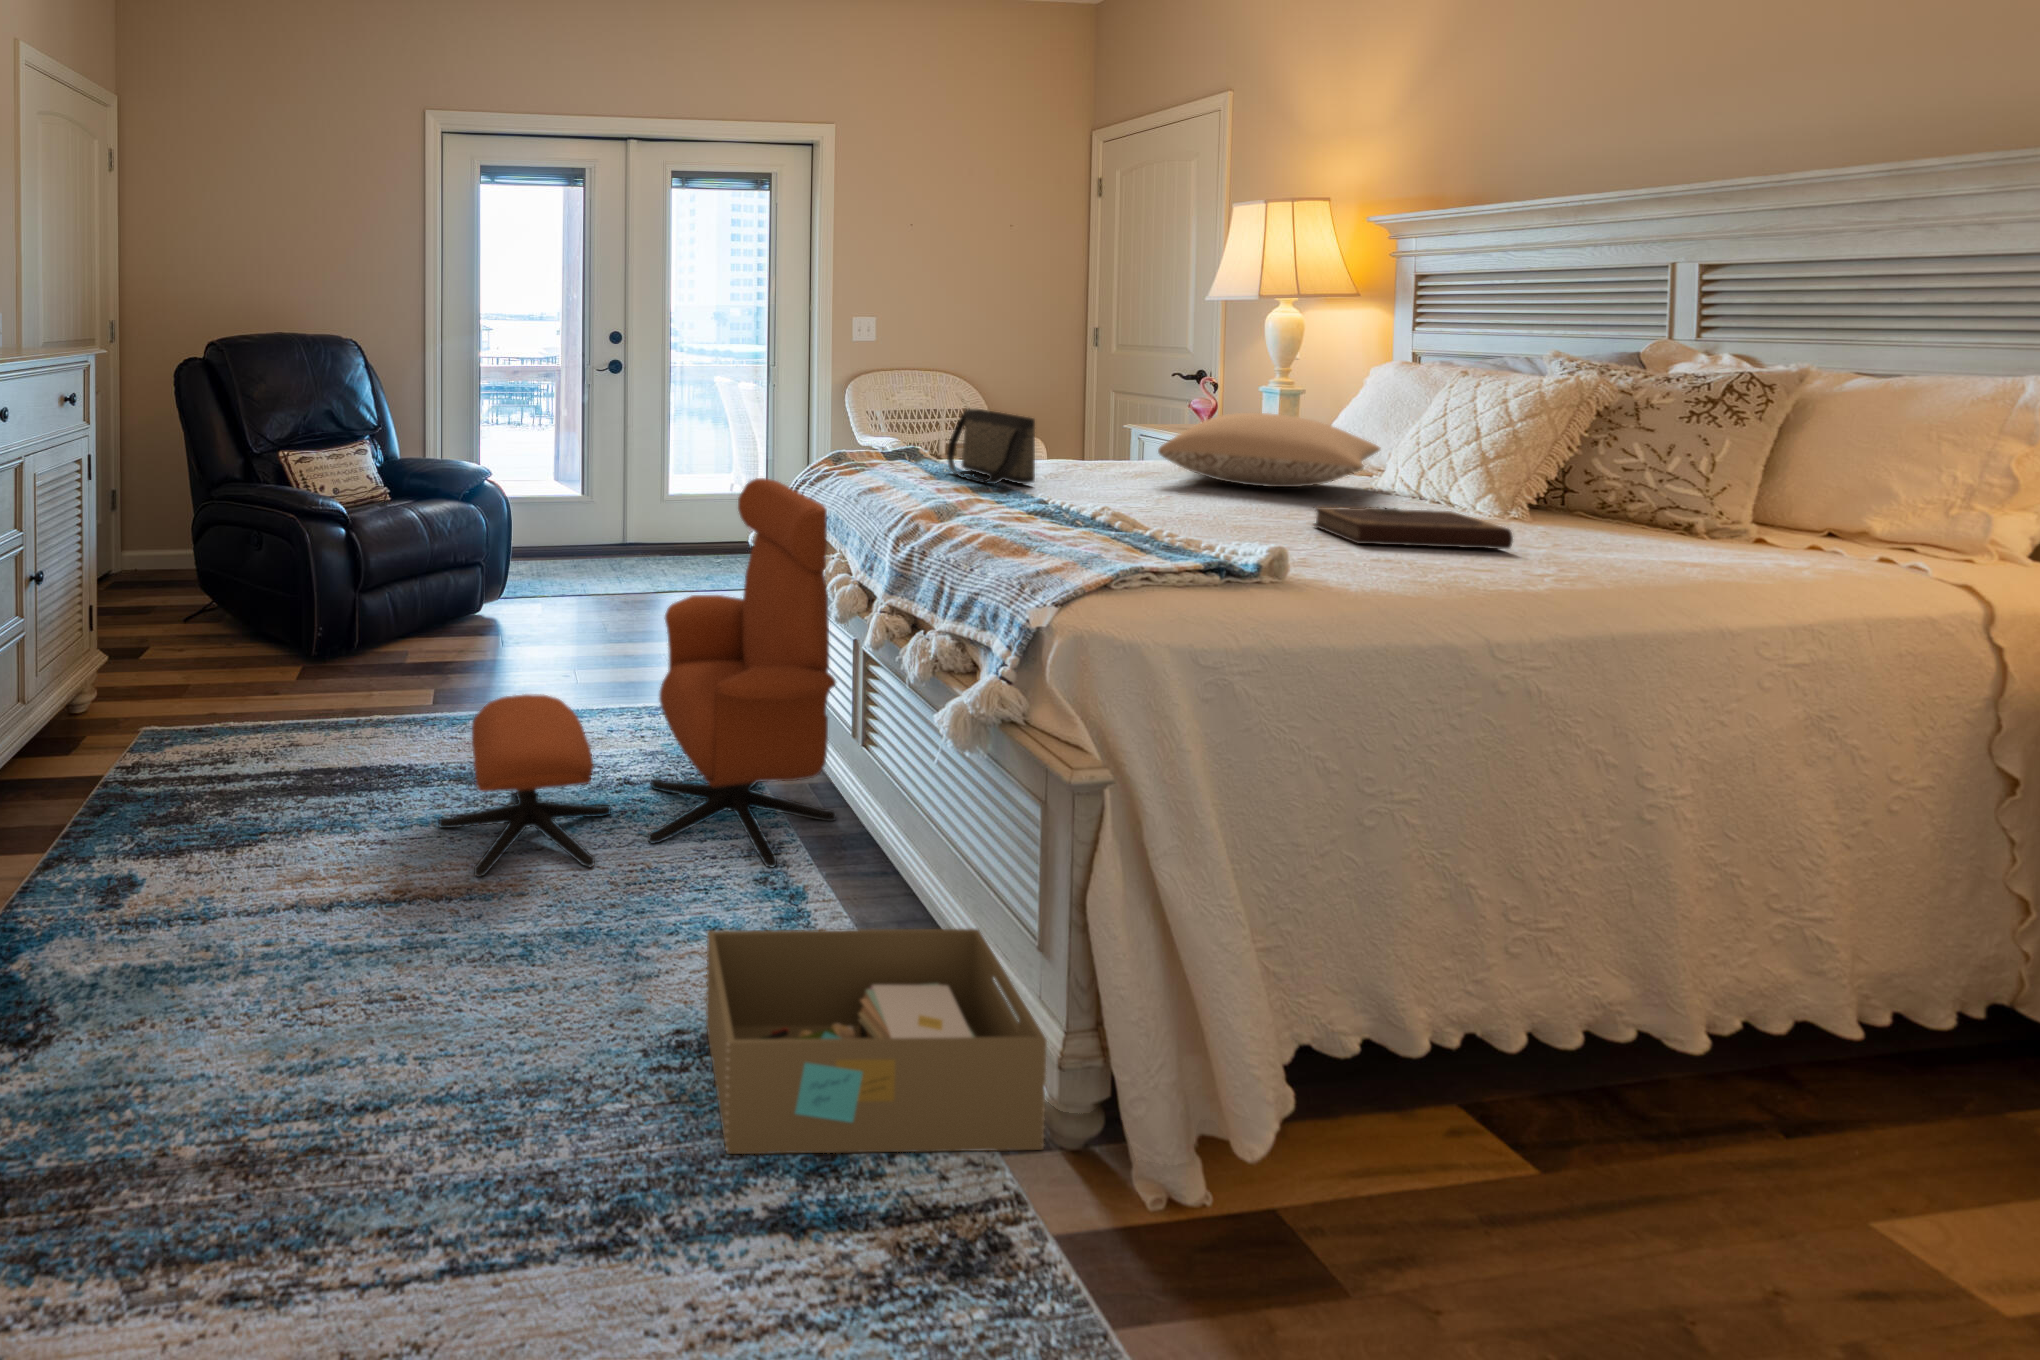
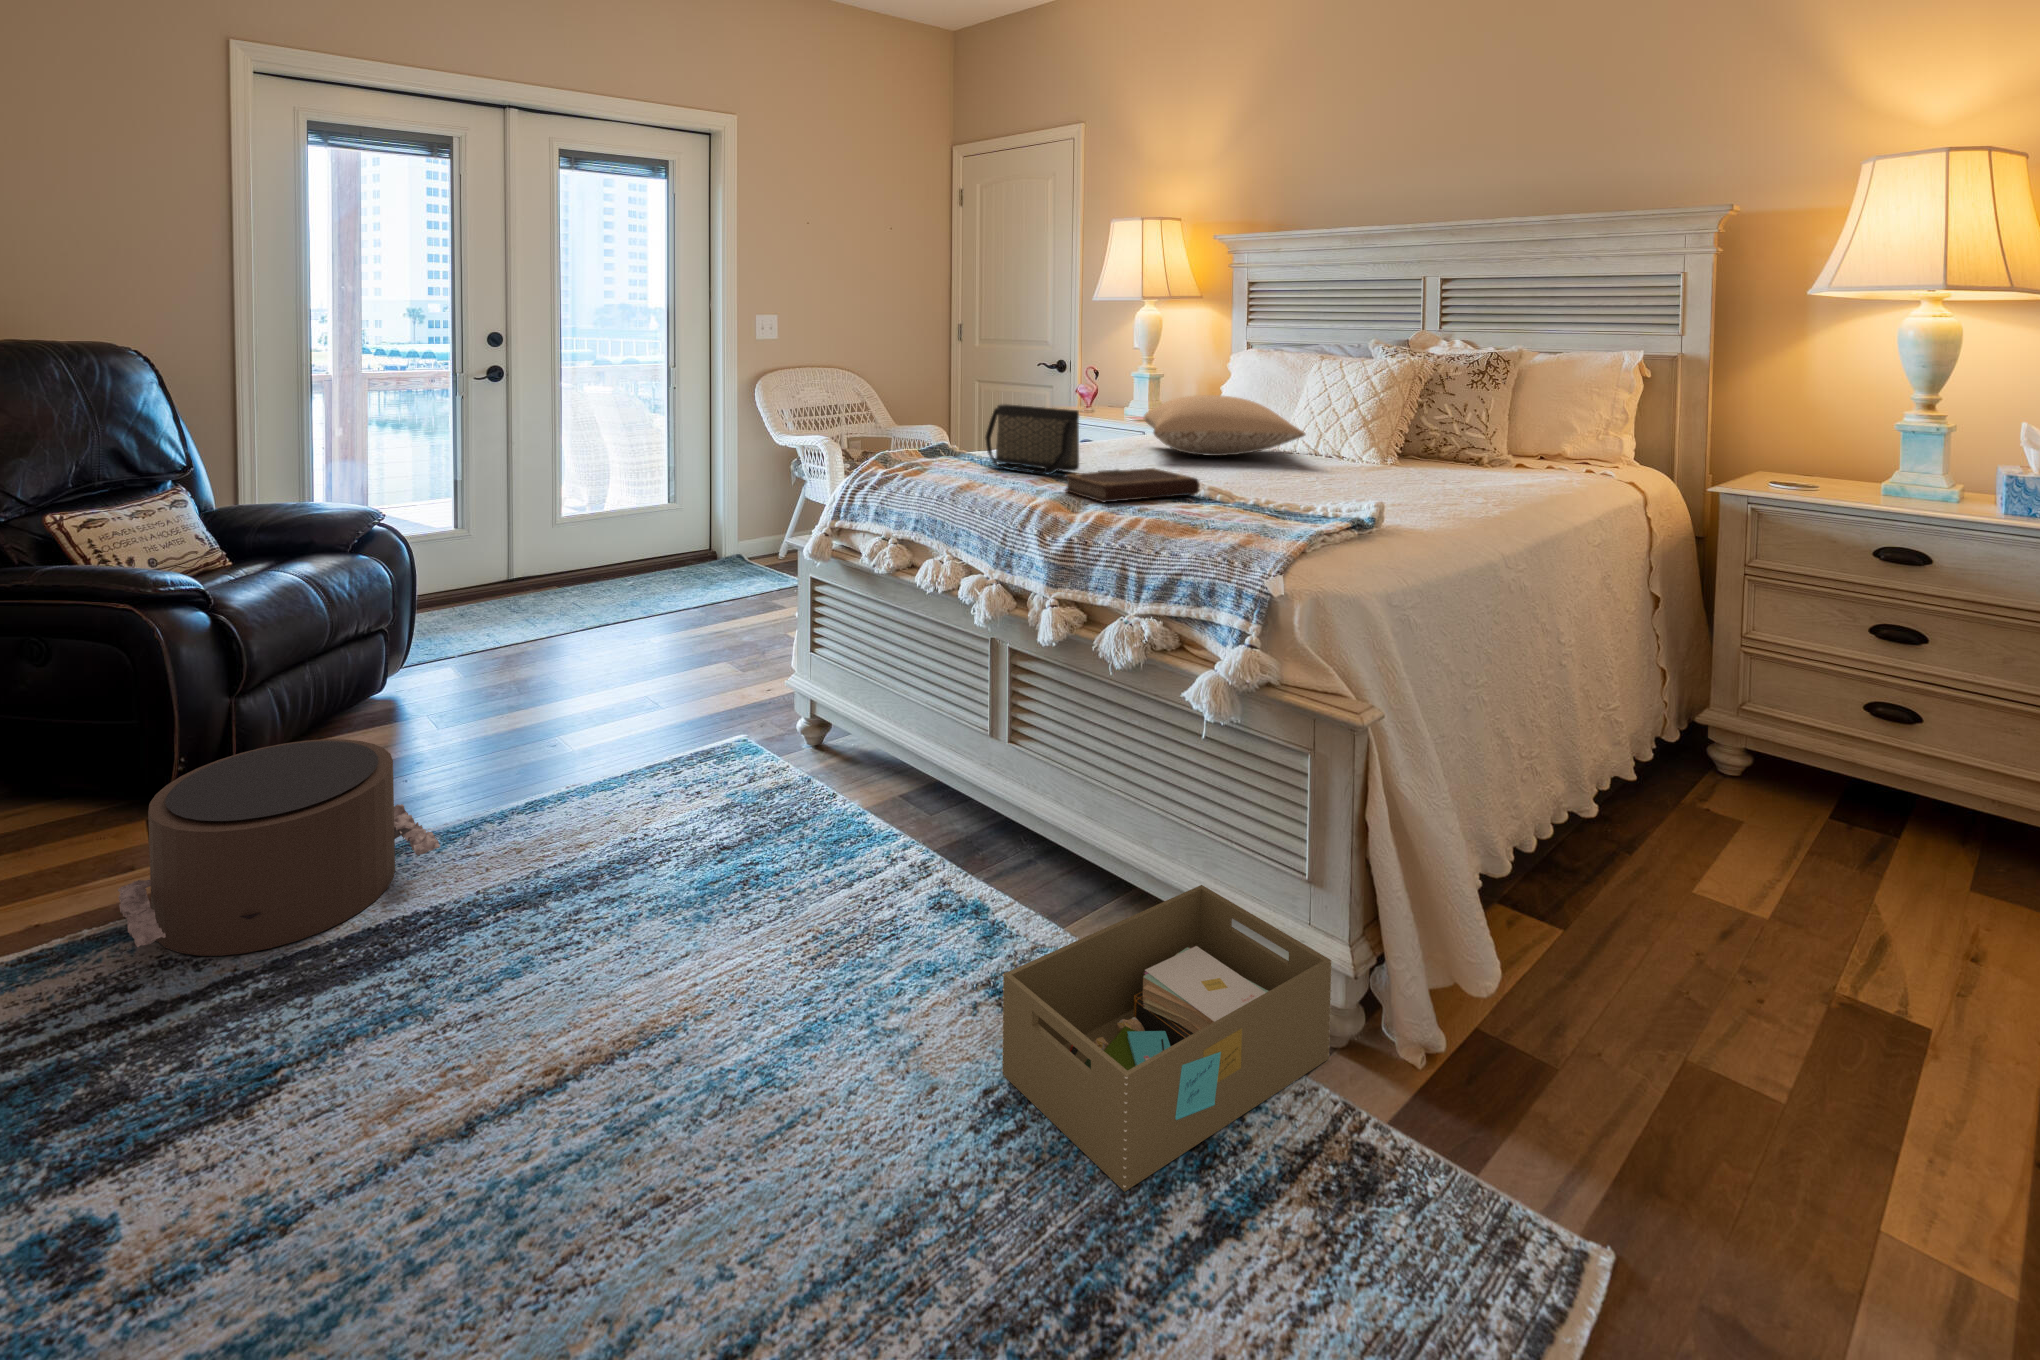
lounge chair: present [439,478,836,876] -> none [533,490,989,1015]
notebook: present [1313,507,1513,549] -> present [1065,468,1199,502]
pouf: none [234,625,435,761] -> present [118,739,440,956]

